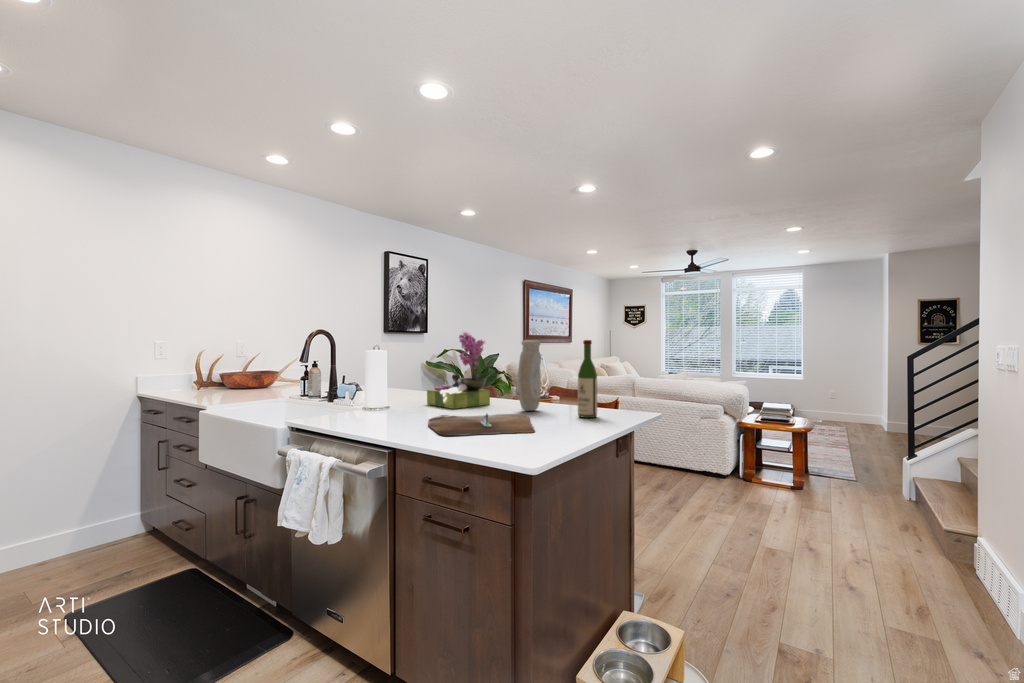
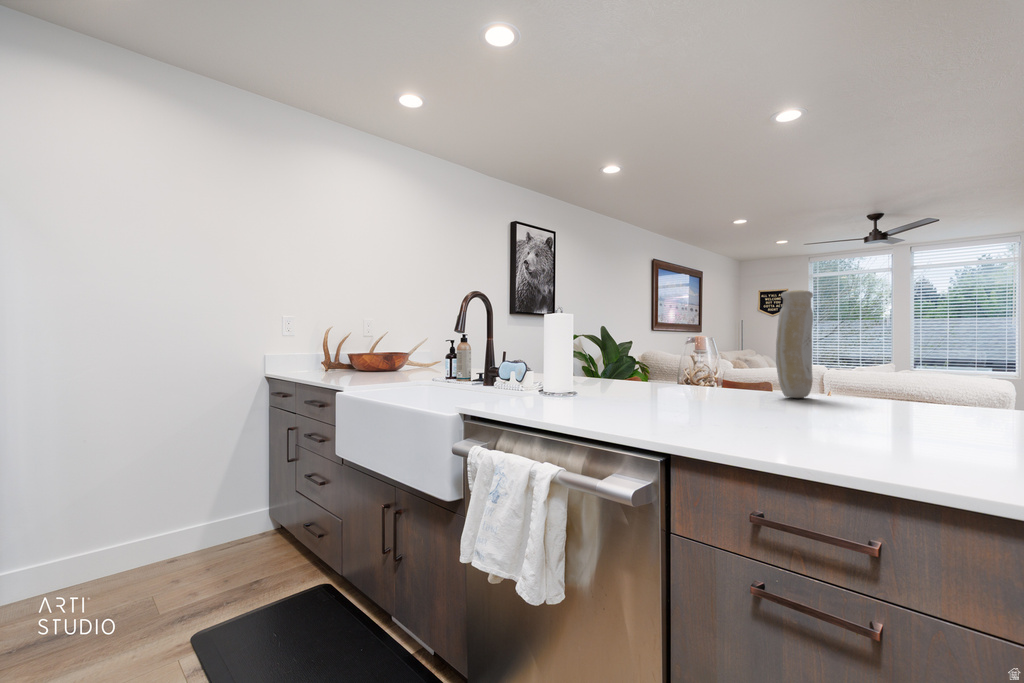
flower arrangement: present [427,332,490,409] -> none [618,288,711,394]
wine bottle: present [578,340,597,418] -> none [907,280,950,410]
cutting board: present [428,414,535,436] -> none [662,398,907,435]

